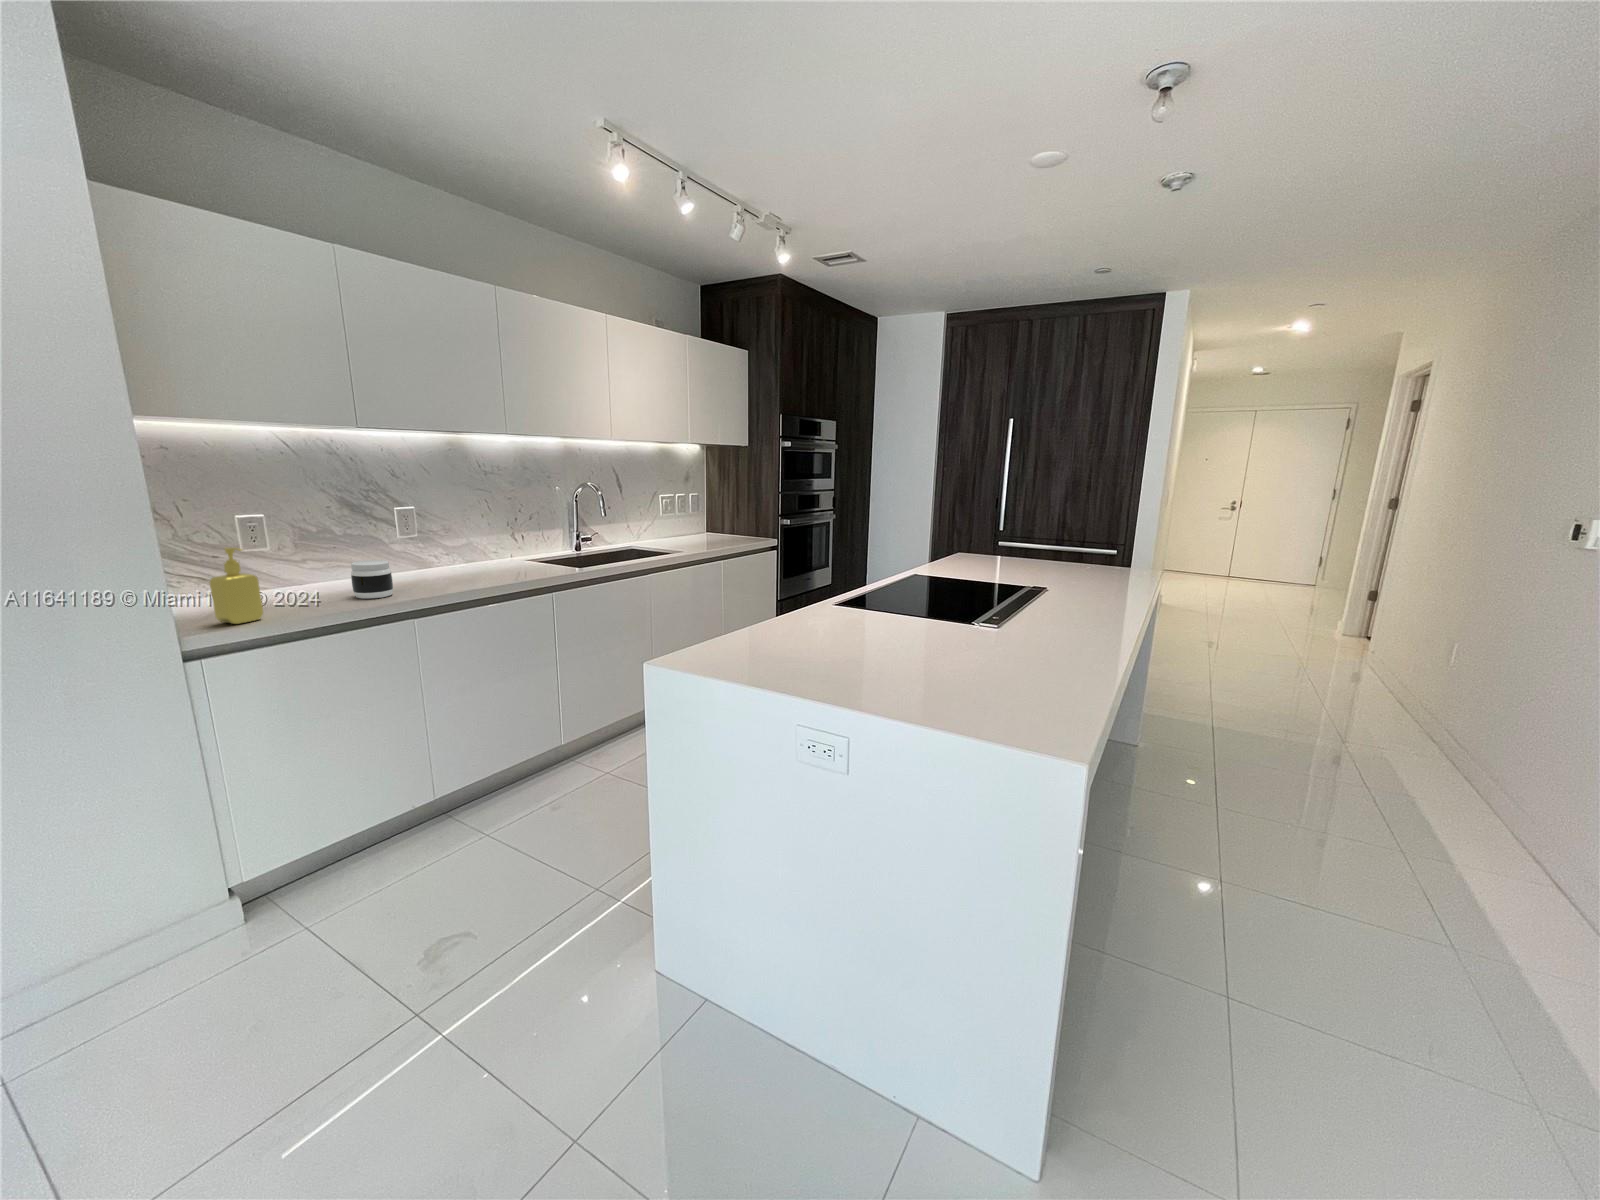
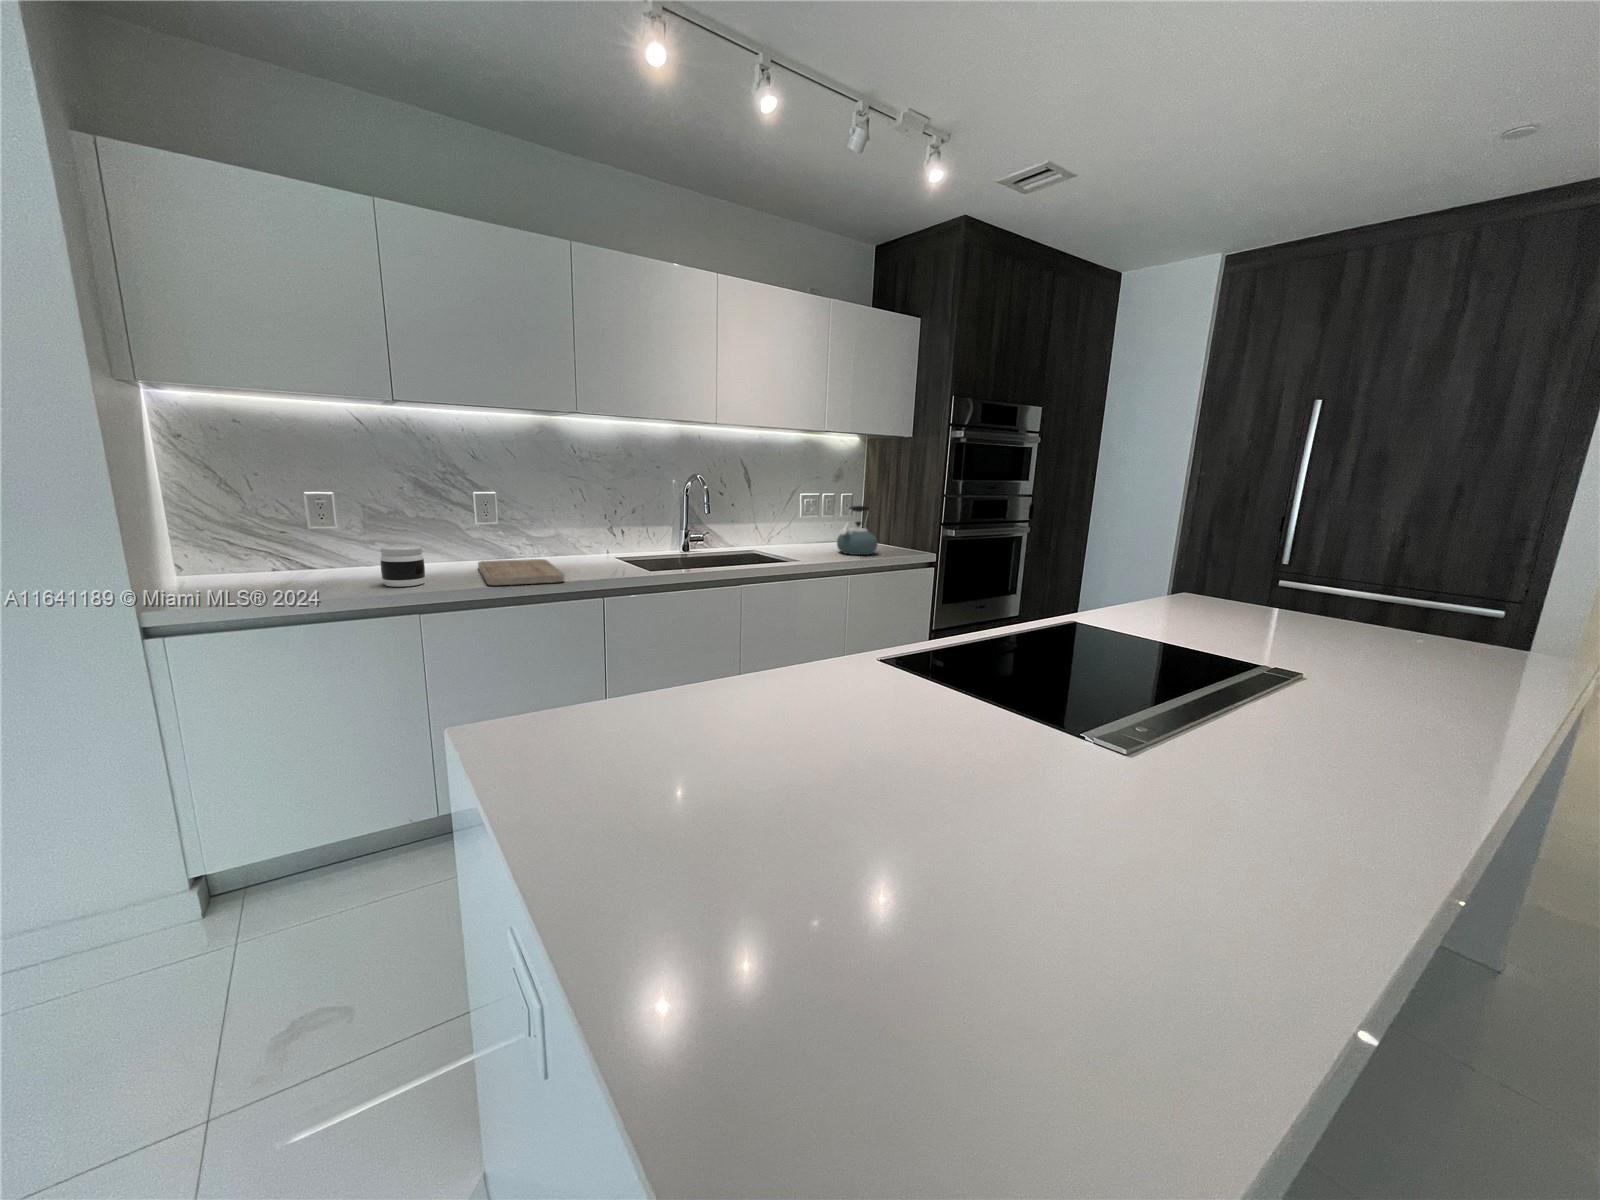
kettle: none [696,503,730,543] -> present [837,506,878,555]
soap dispenser: present [210,548,263,624] -> none [207,519,261,602]
cutting board: none [413,565,517,590] -> present [478,559,564,585]

